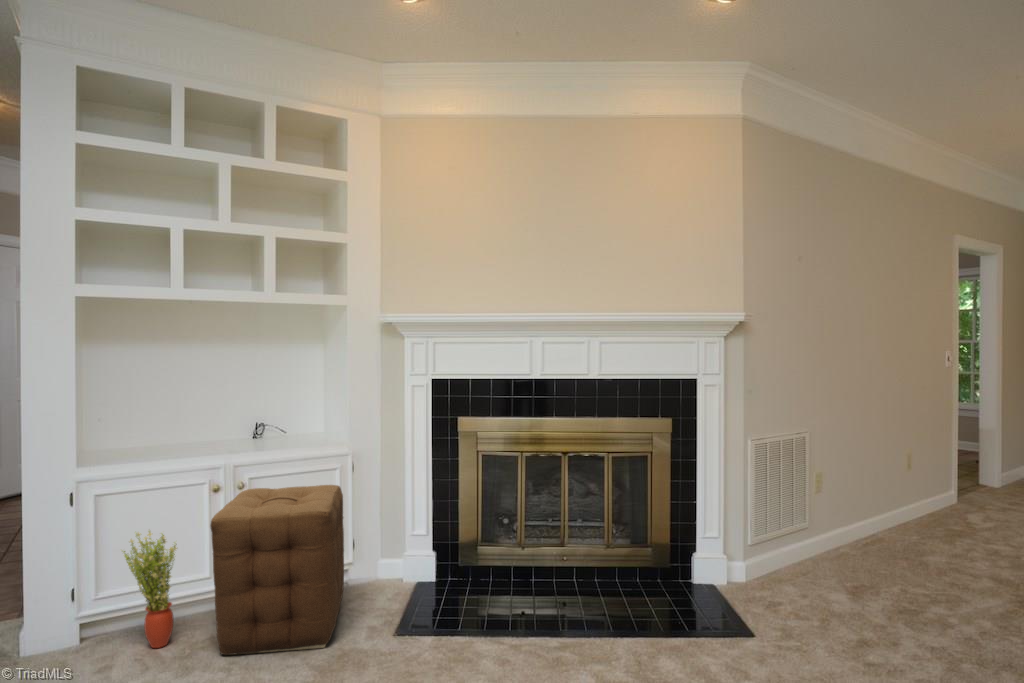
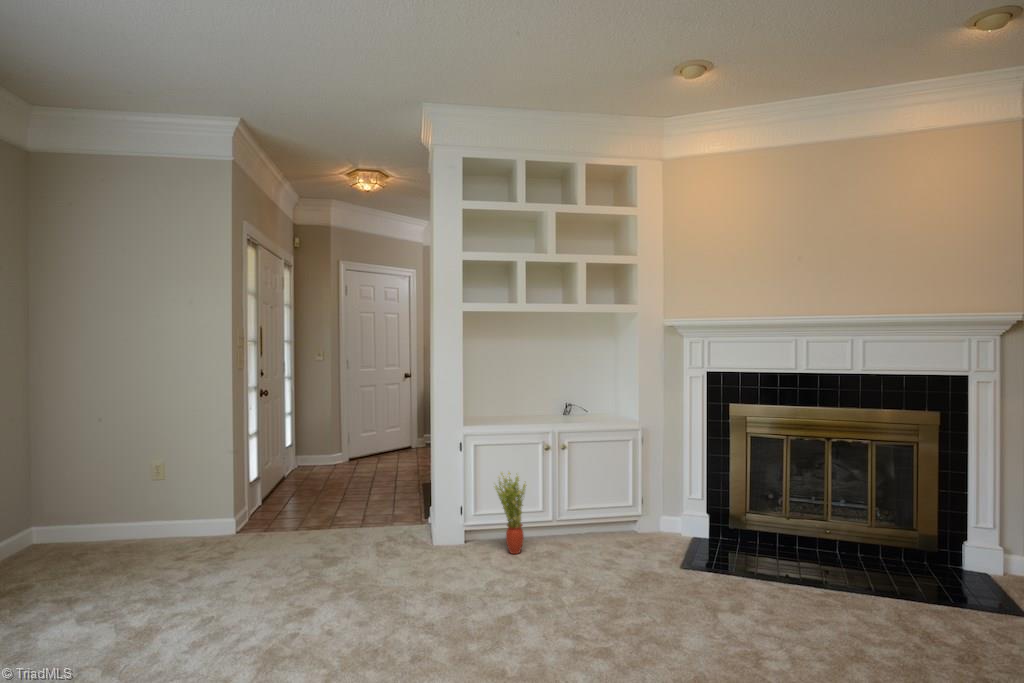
ottoman: present [210,485,344,655] -> none [553,449,640,570]

